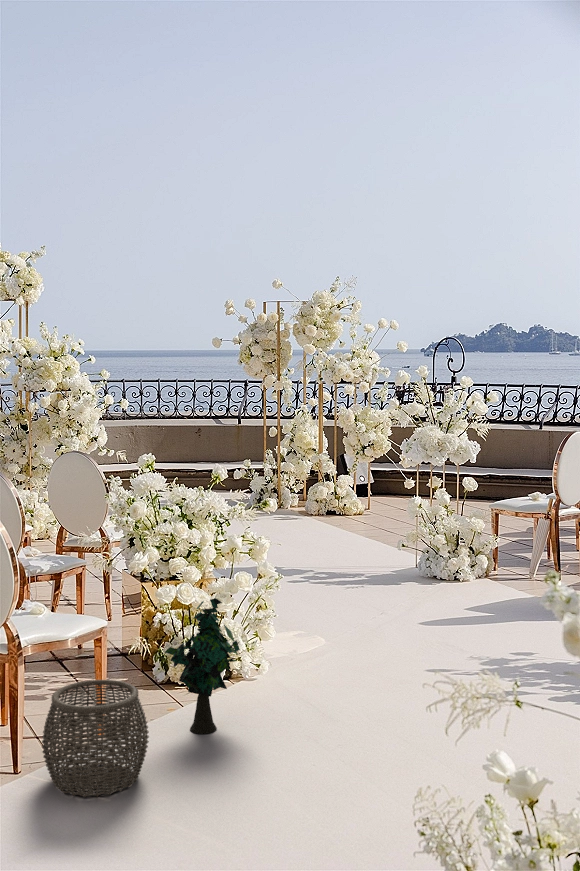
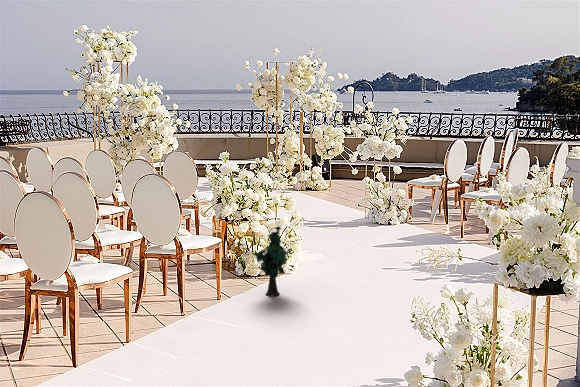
woven basket: present [42,680,149,797] -> none [200,266,253,322]

